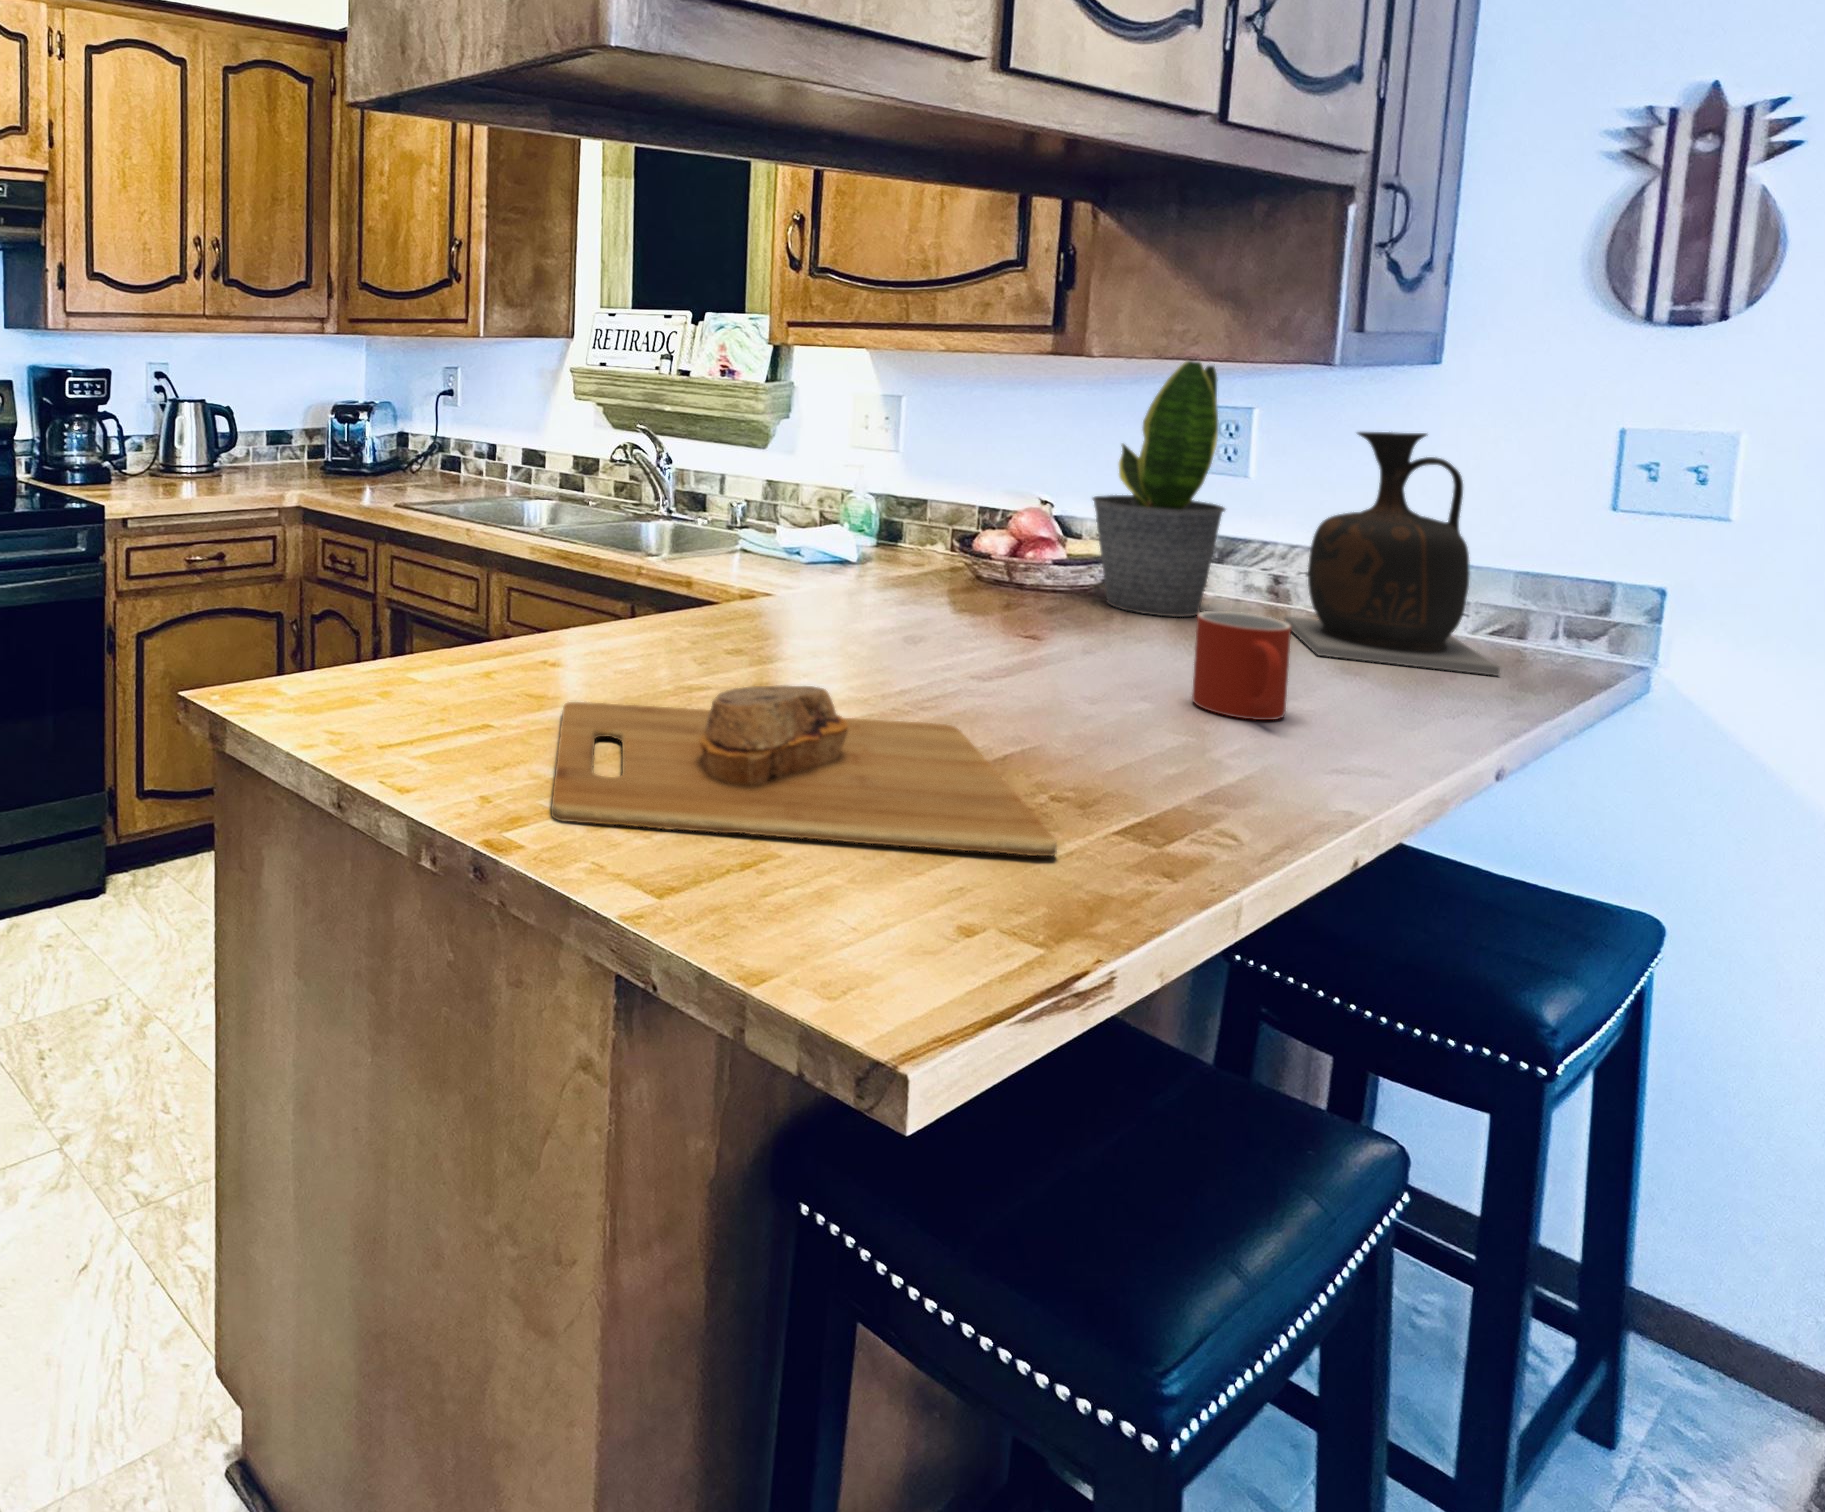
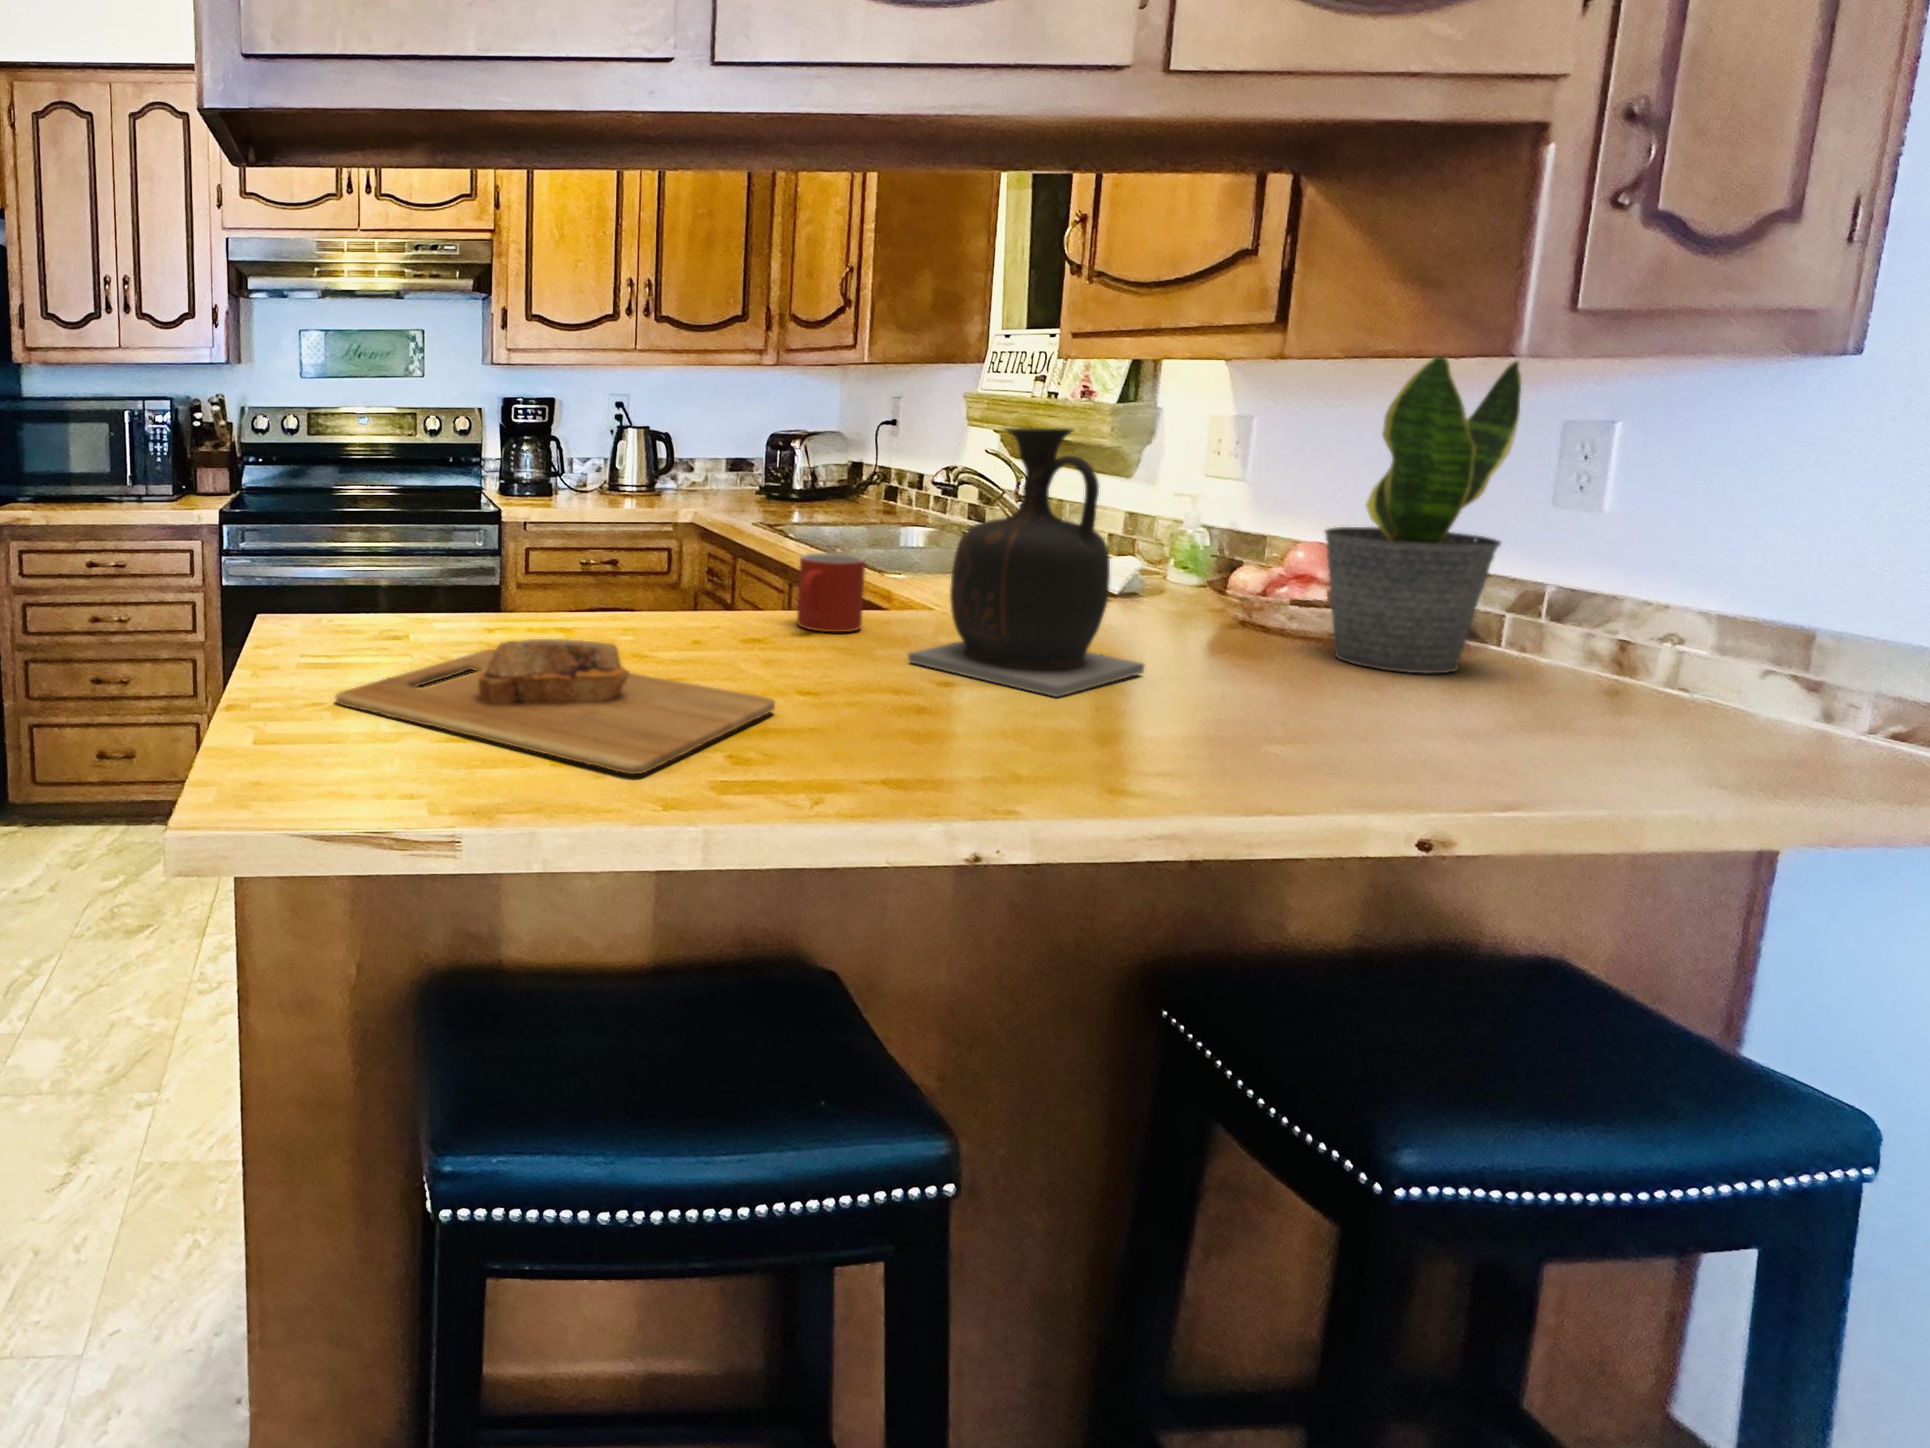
vase: present [1285,432,1500,676] -> present [908,428,1144,697]
mug: present [1192,611,1291,720] -> present [797,553,865,632]

